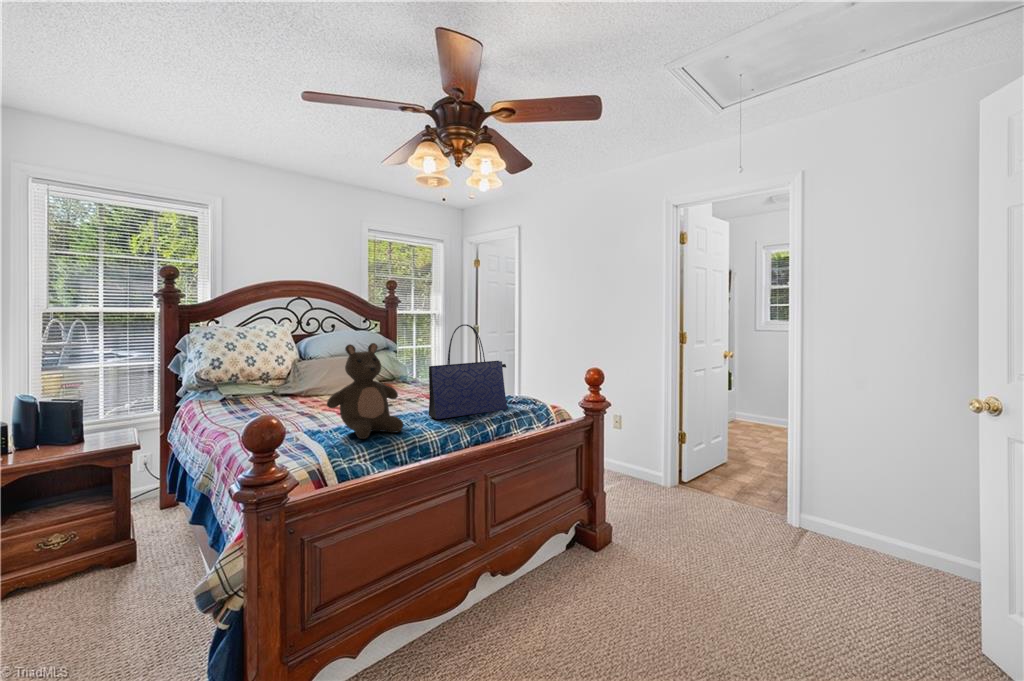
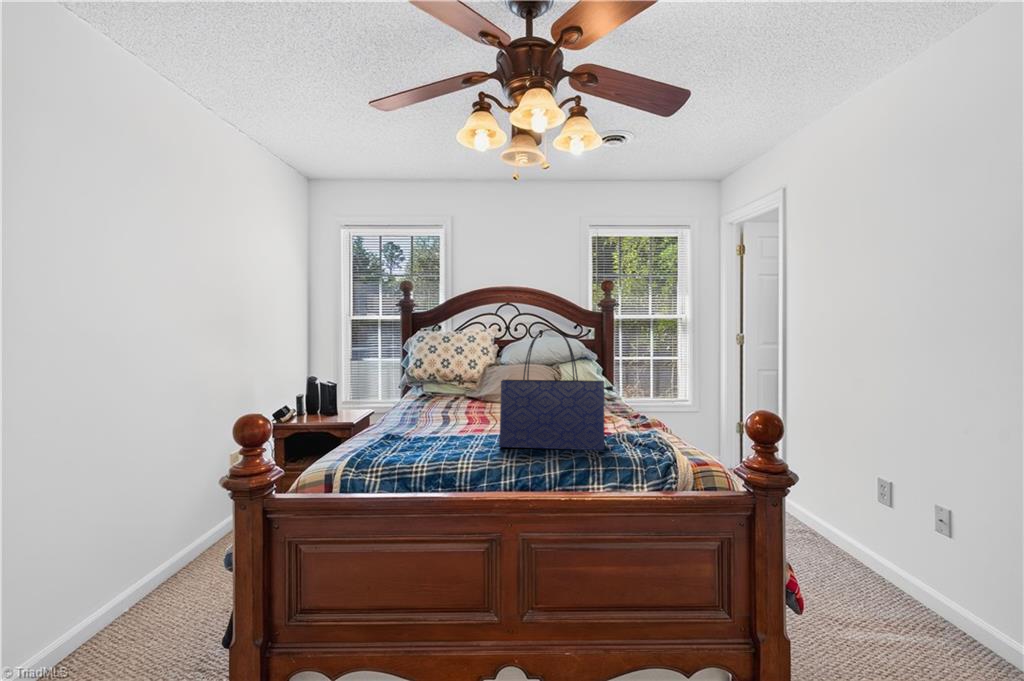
stuffed bear: present [327,343,403,439] -> none [382,347,464,454]

